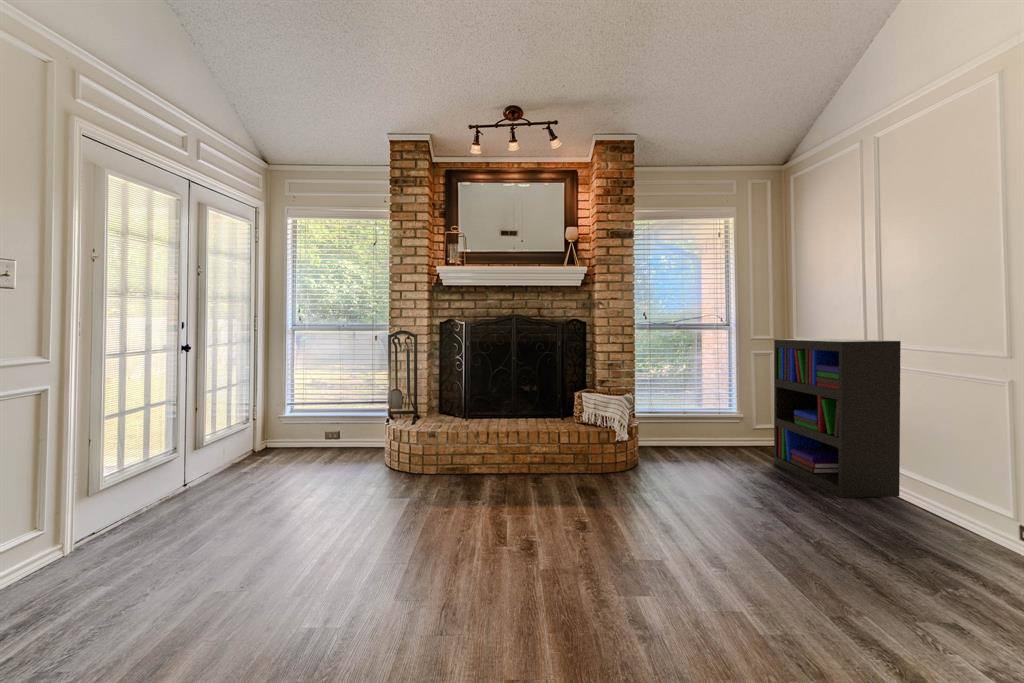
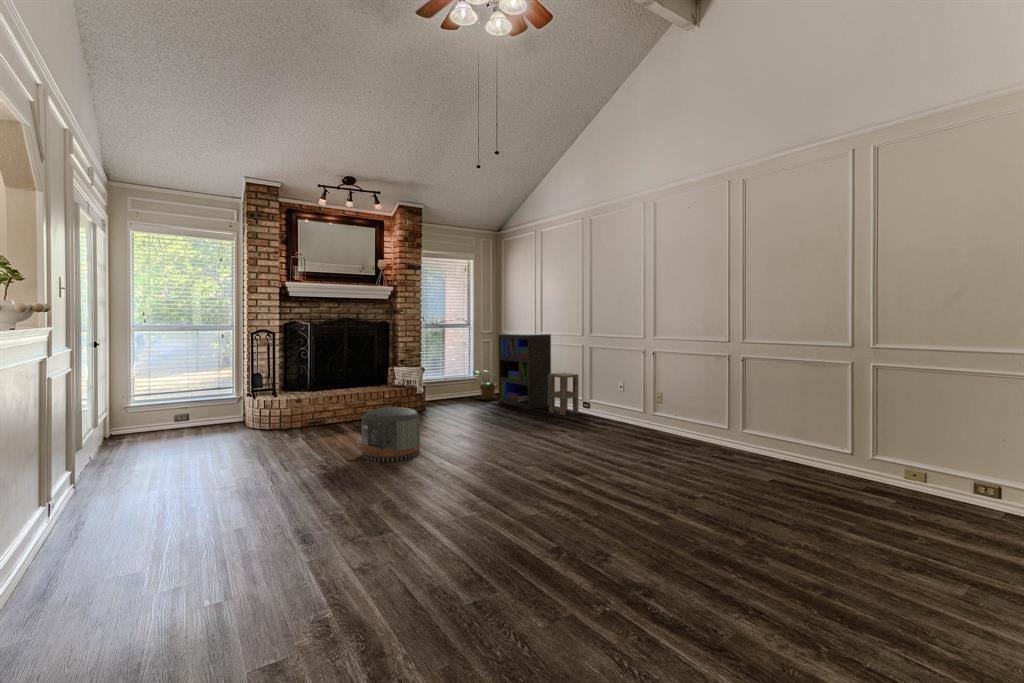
potted plant: none [723,400,776,454] -> present [473,370,496,400]
side table: none [896,429,990,536] -> present [549,373,578,415]
pouf: none [415,485,534,629] -> present [361,407,420,462]

